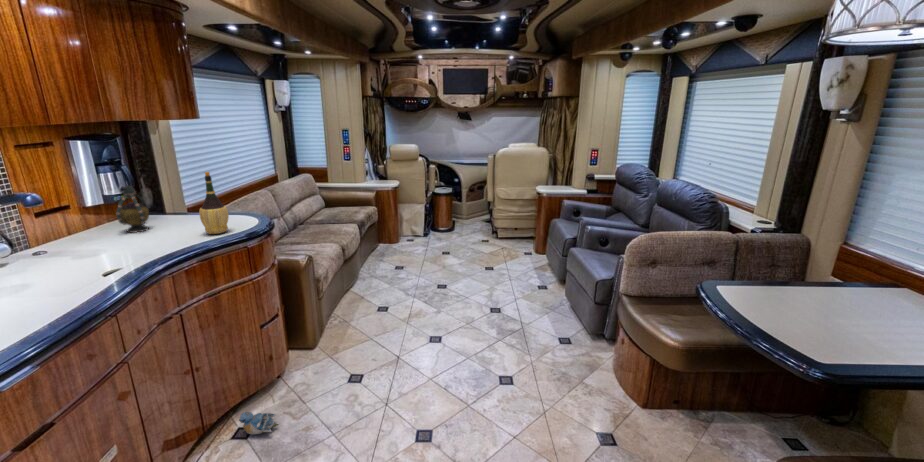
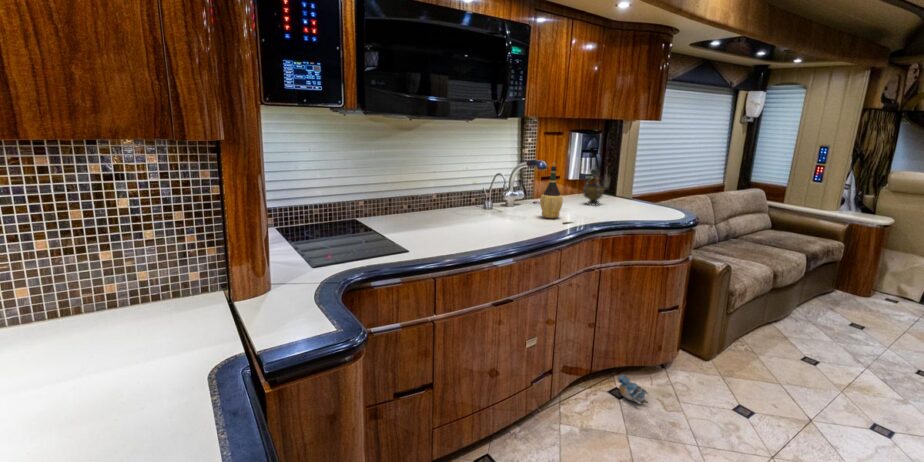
wine bottle: present [199,172,229,234] -> present [540,163,563,218]

